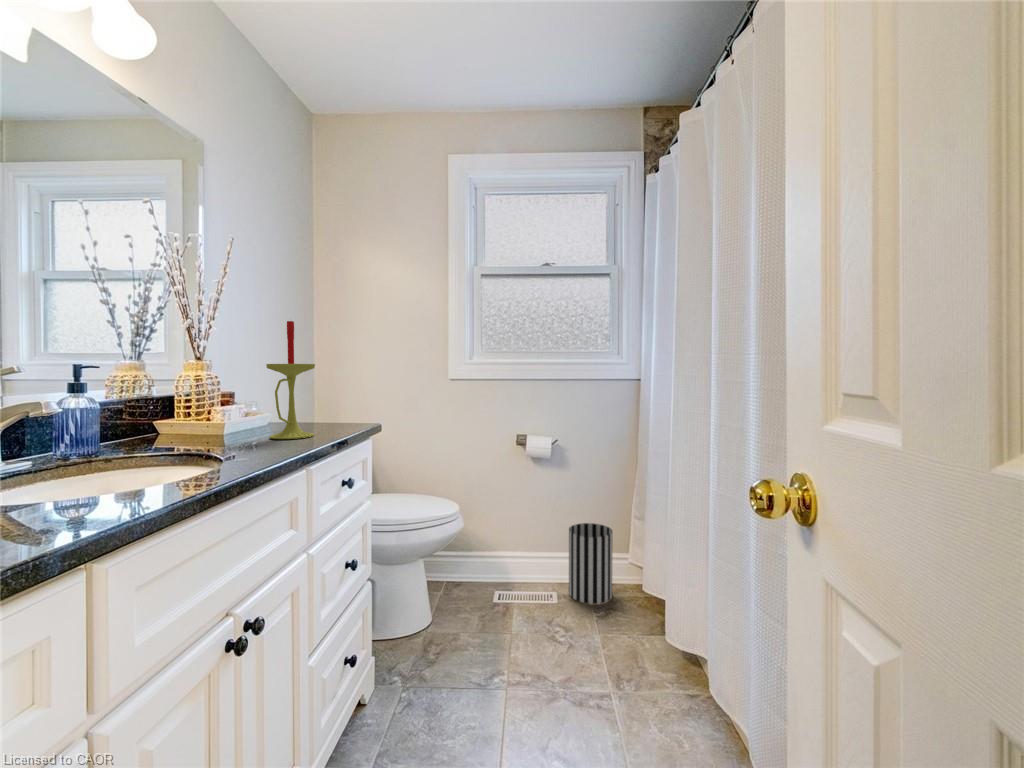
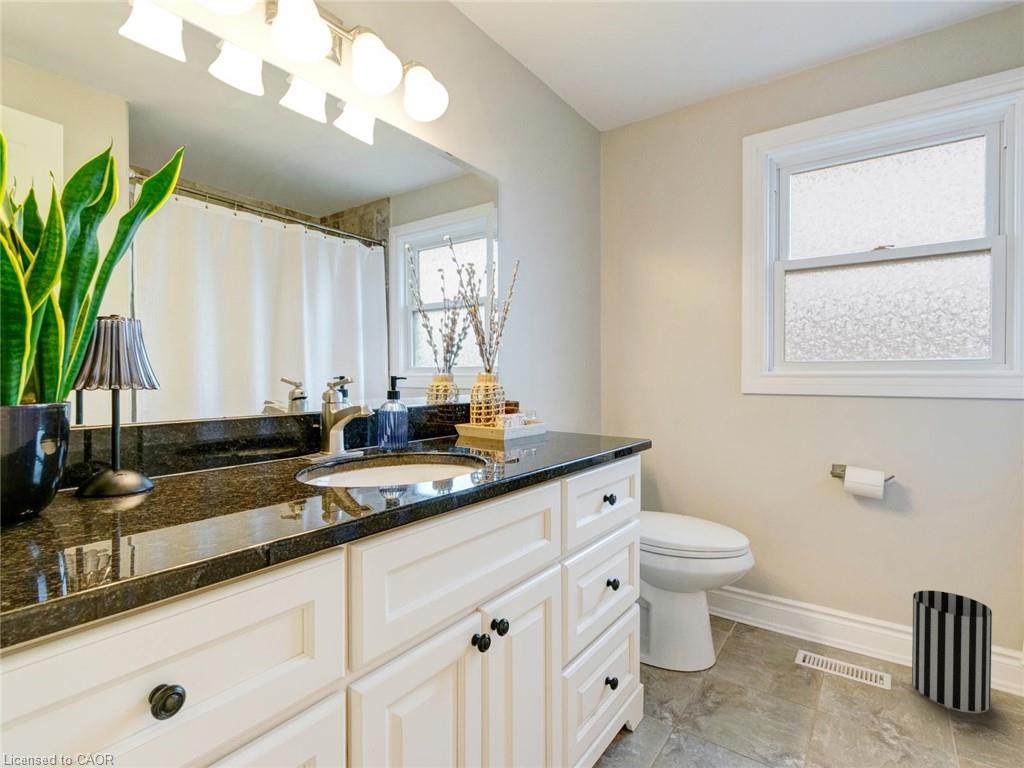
candle: present [266,321,315,439] -> none [538,333,582,450]

